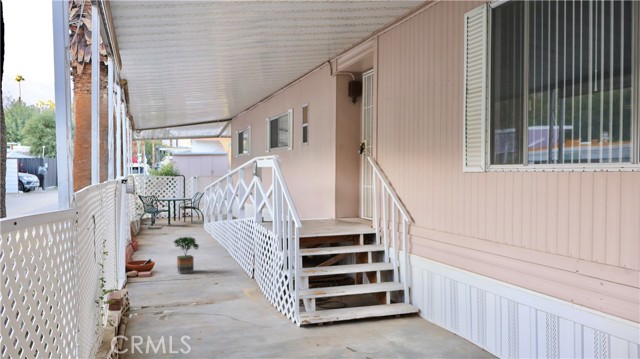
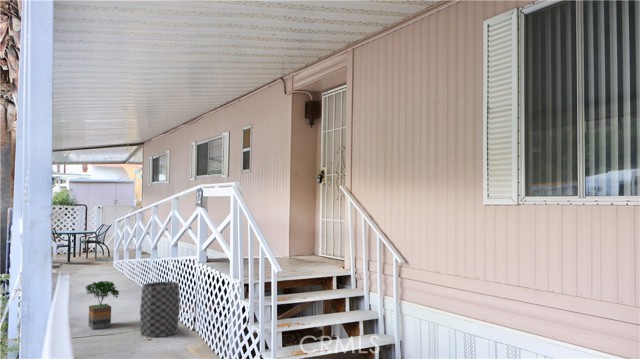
trash can: none [213,238,245,281] -> present [140,282,180,337]

